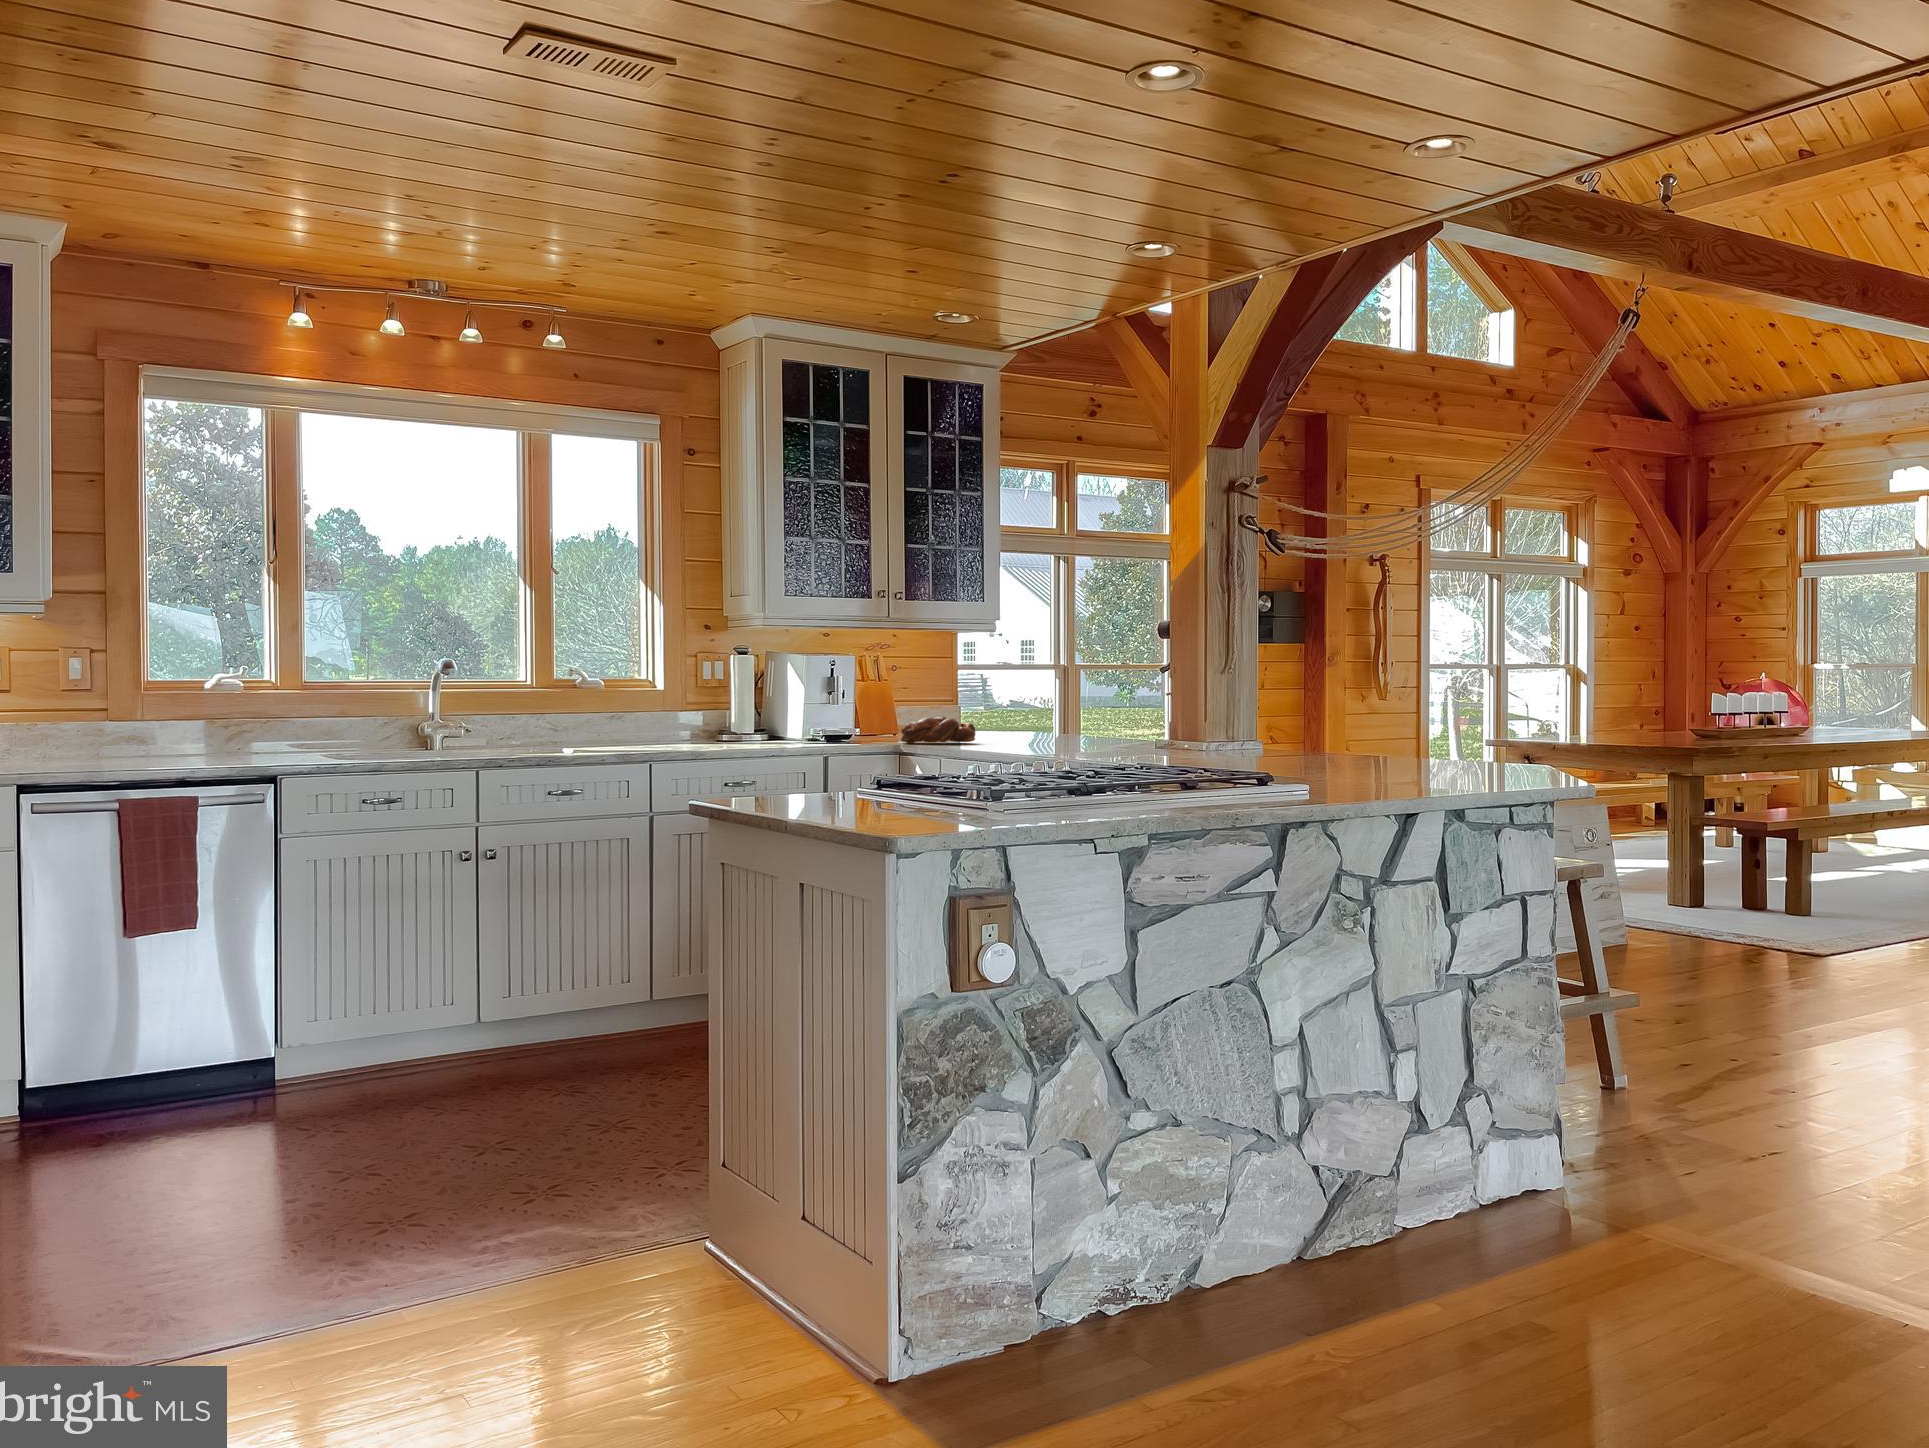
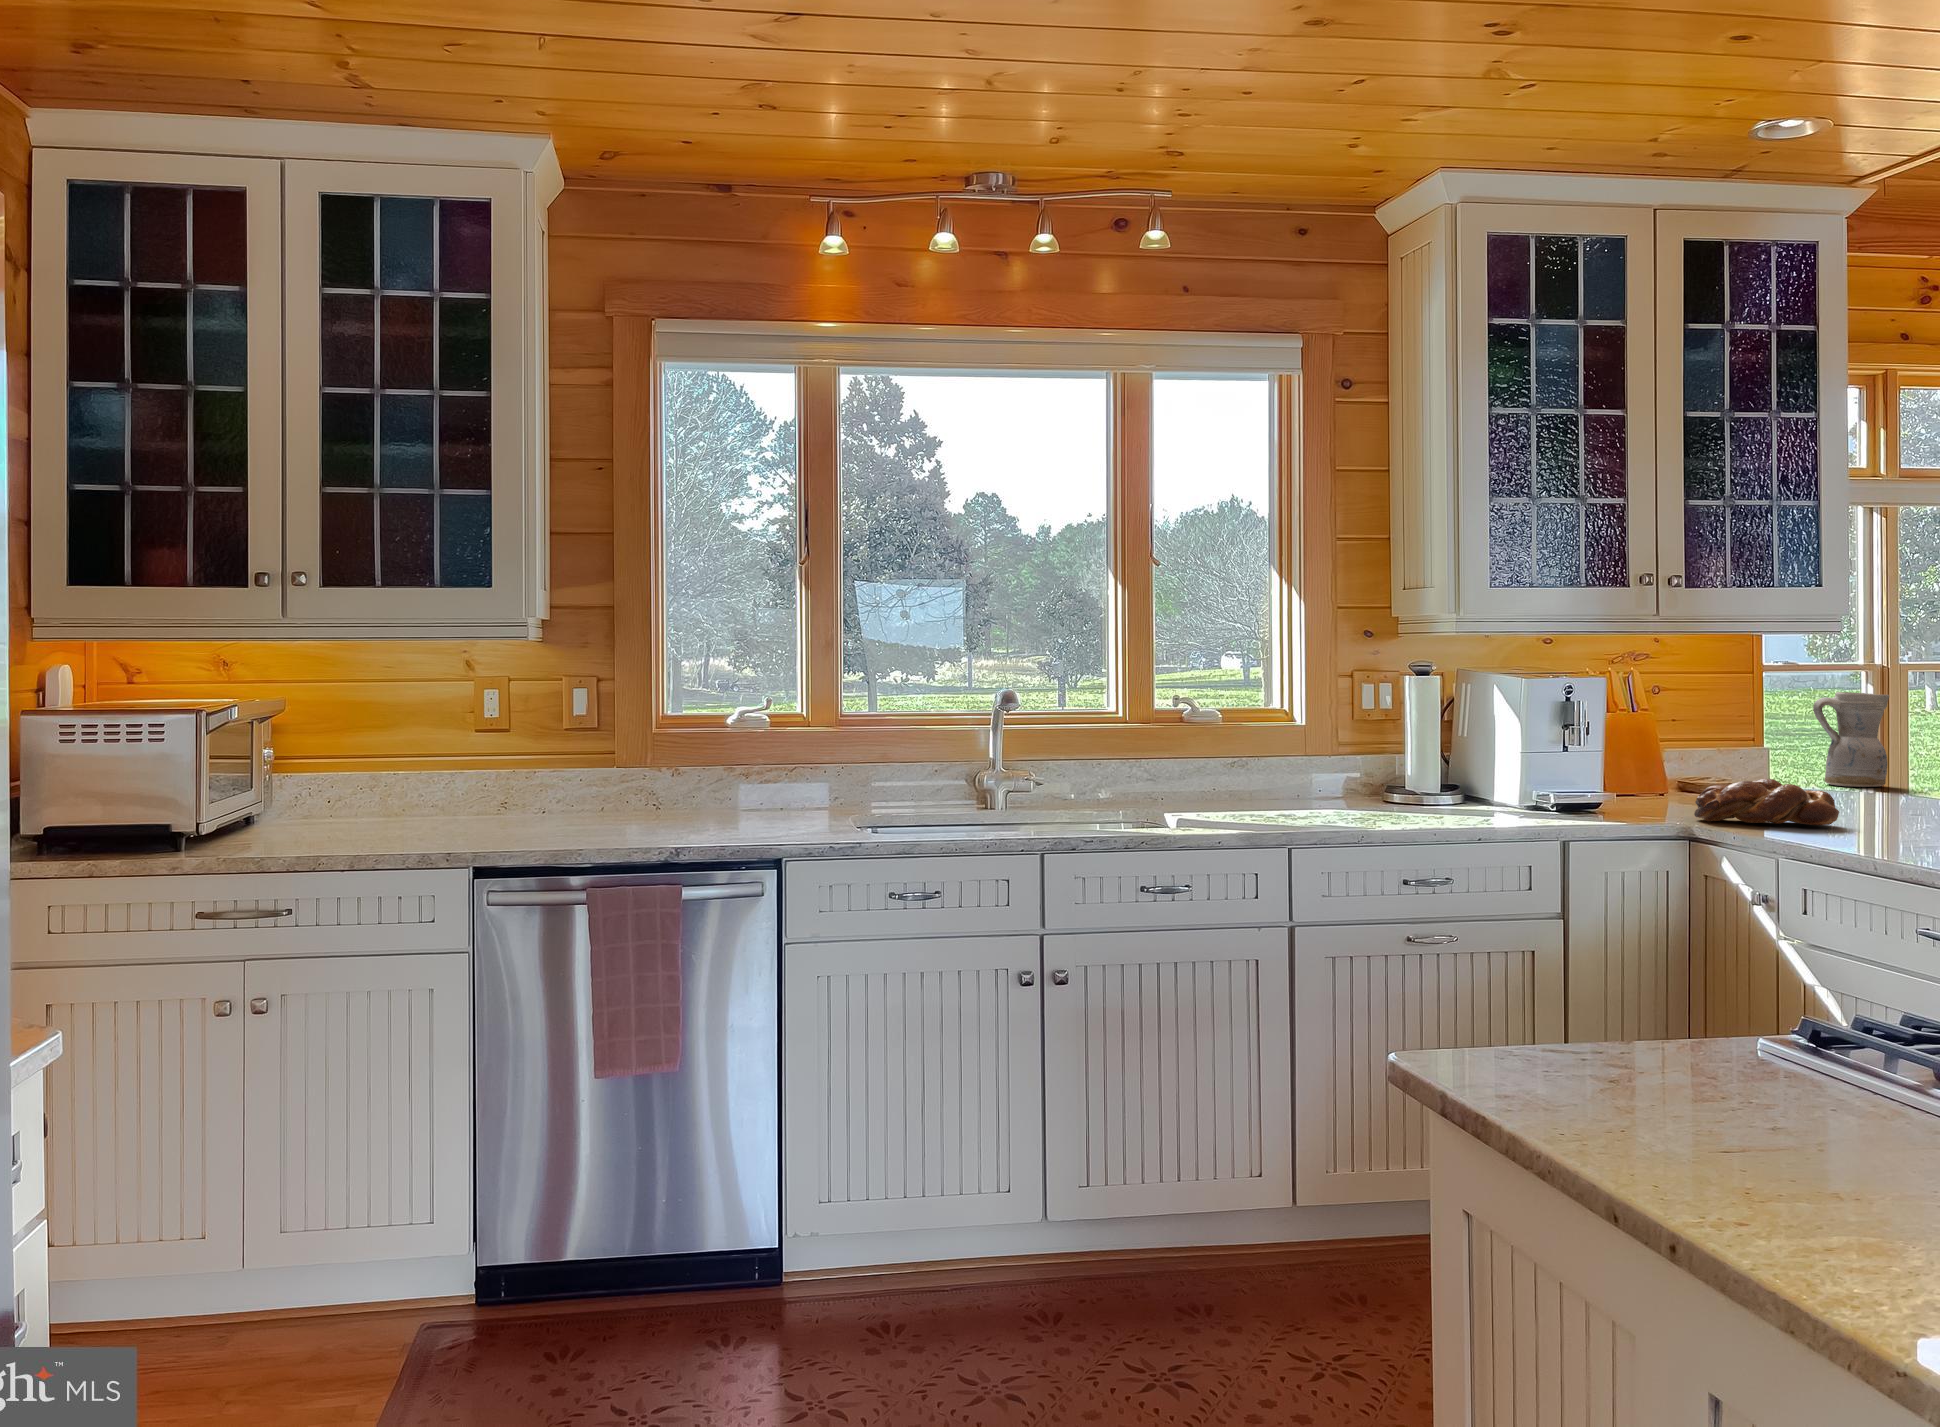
ceramic pitcher: none [995,672,1037,733] -> present [1813,692,1889,787]

